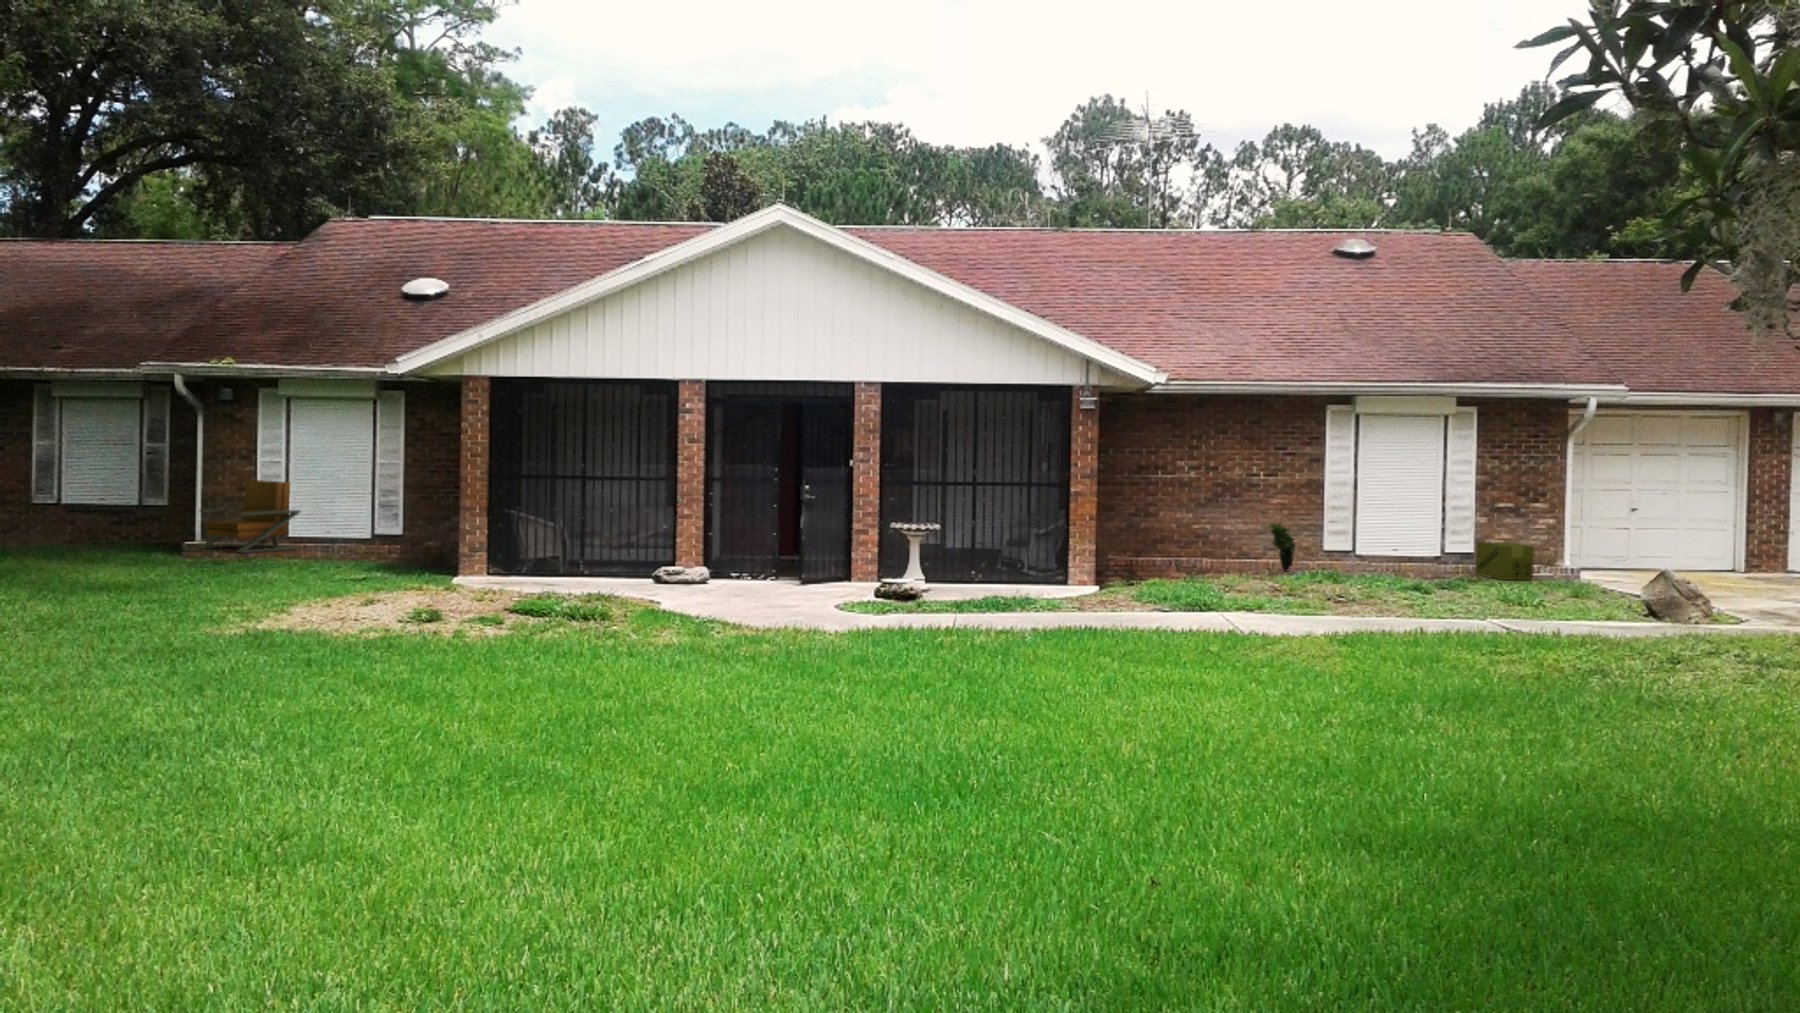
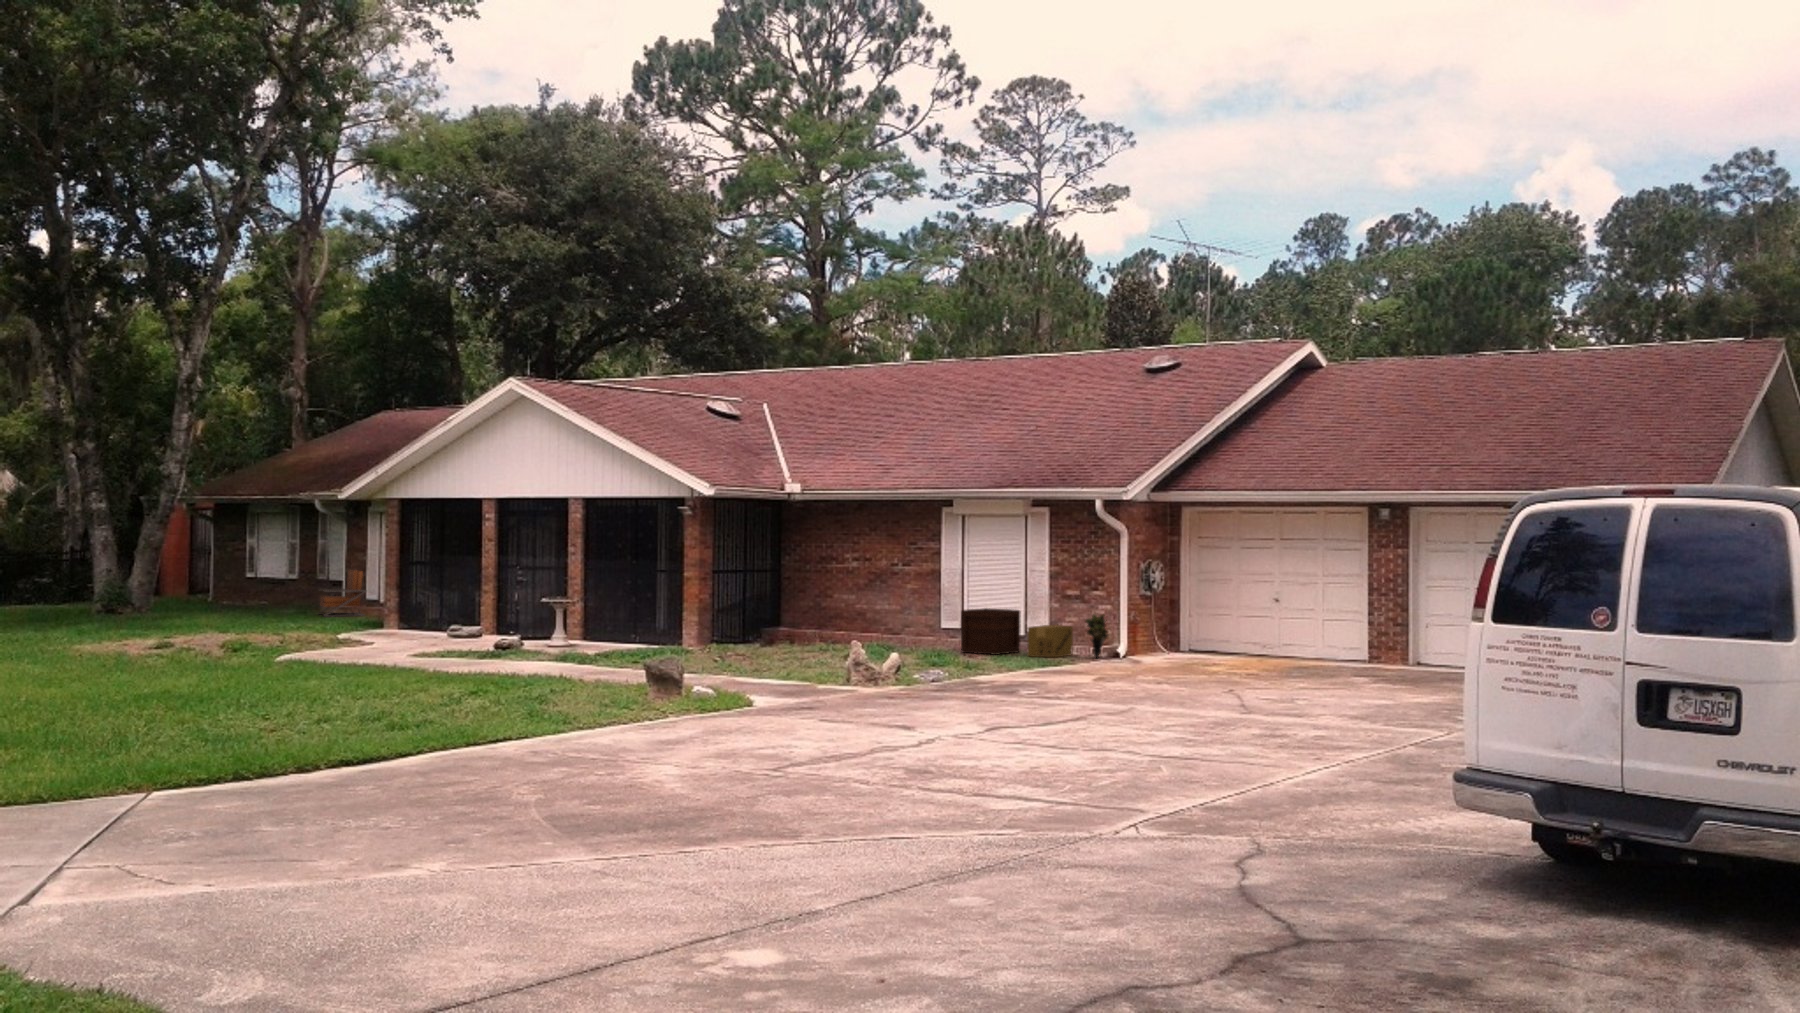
potted plant: present [1270,523,1296,571] -> present [1086,614,1108,658]
wooden crate: none [1394,524,1462,579] -> present [961,608,1020,655]

